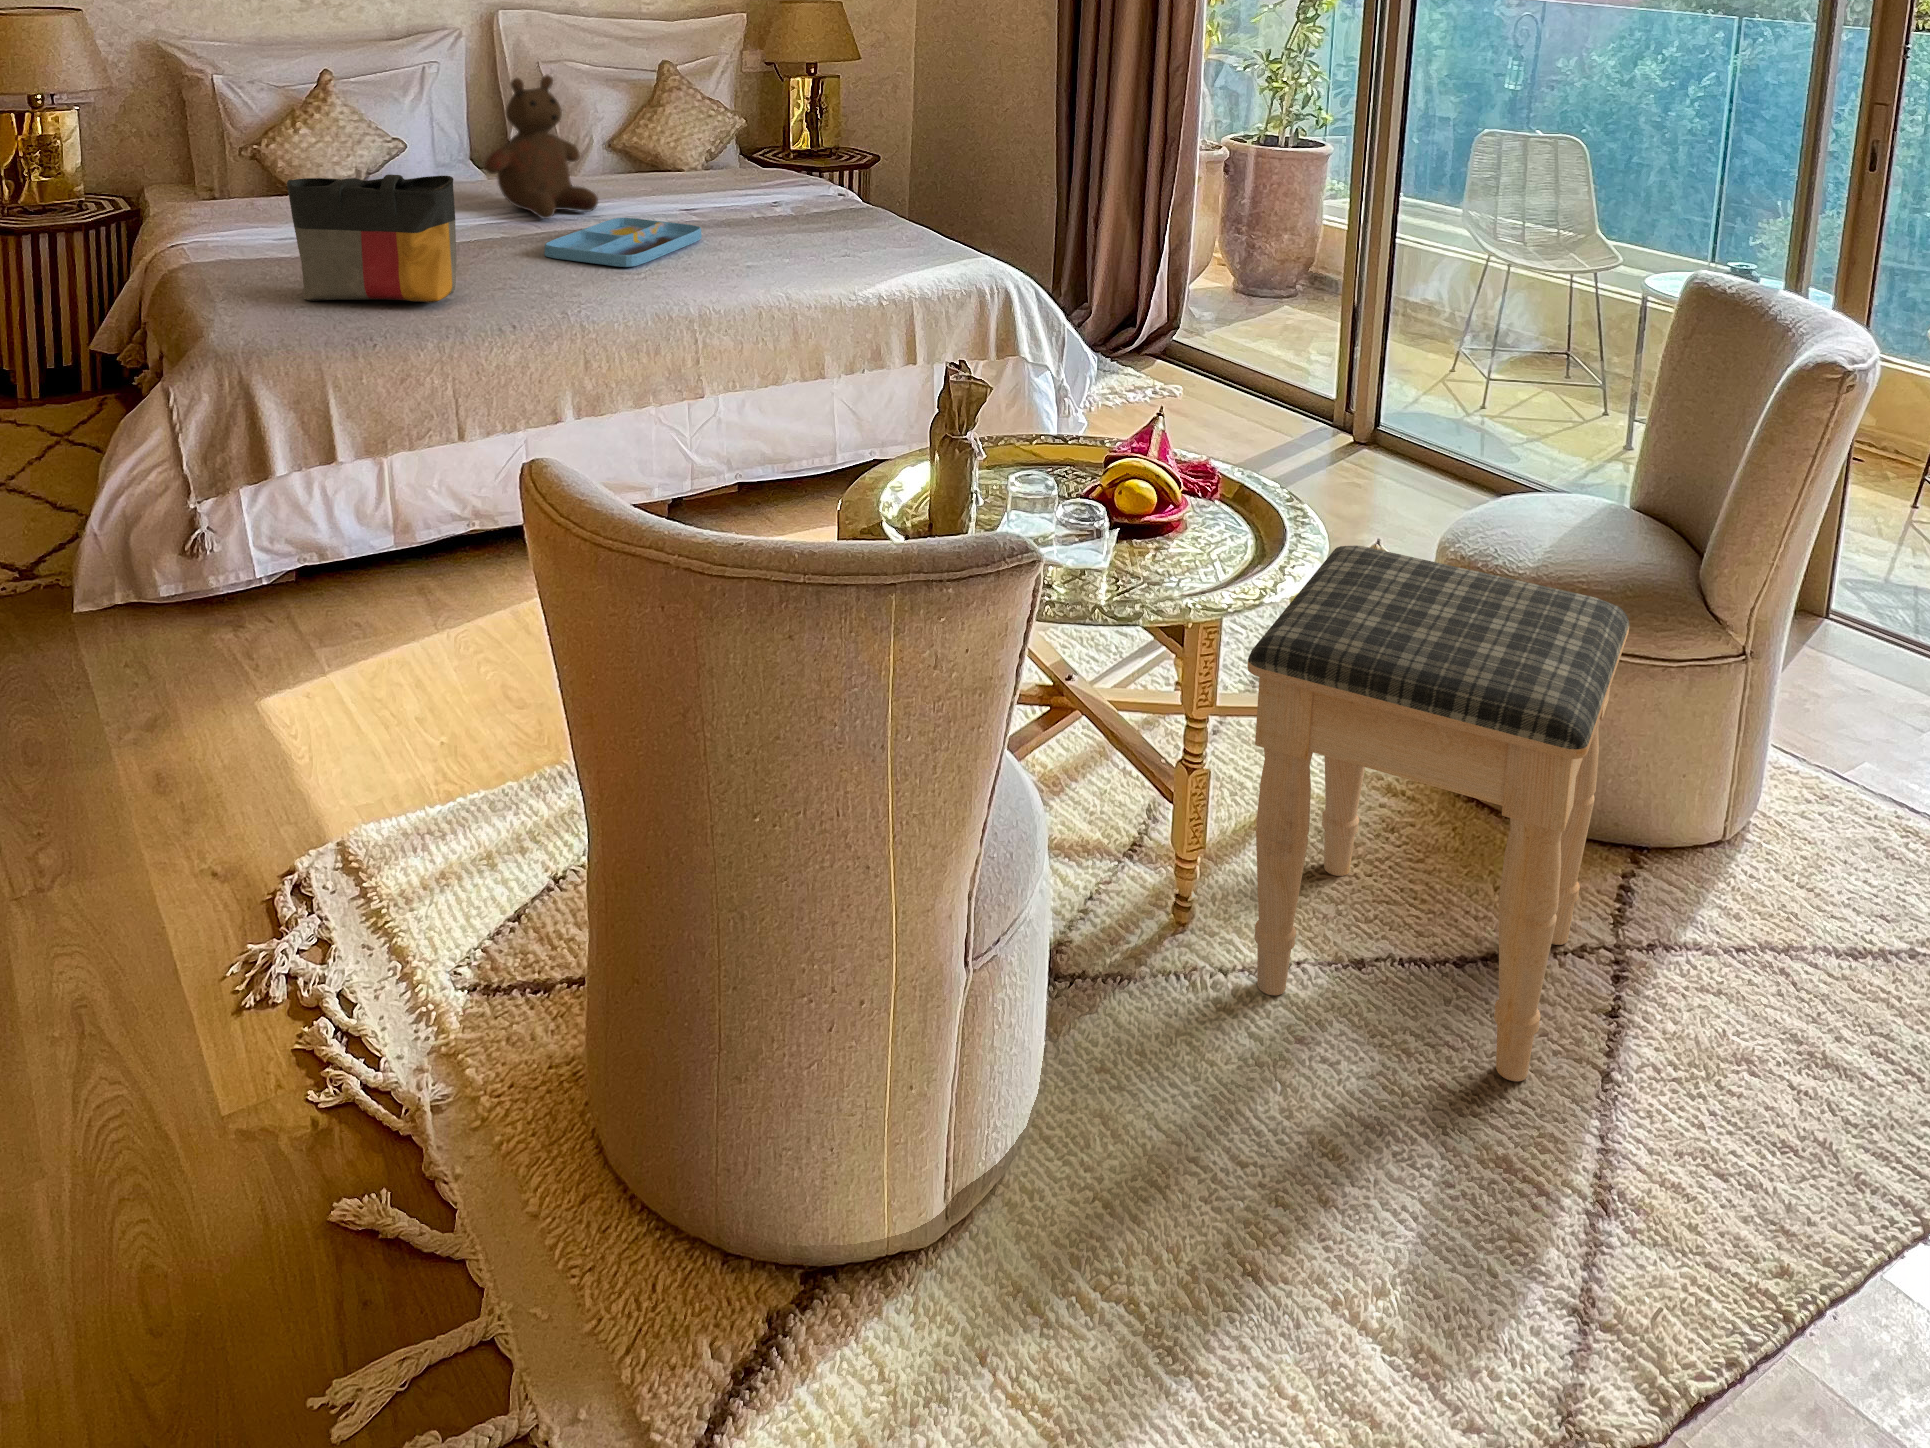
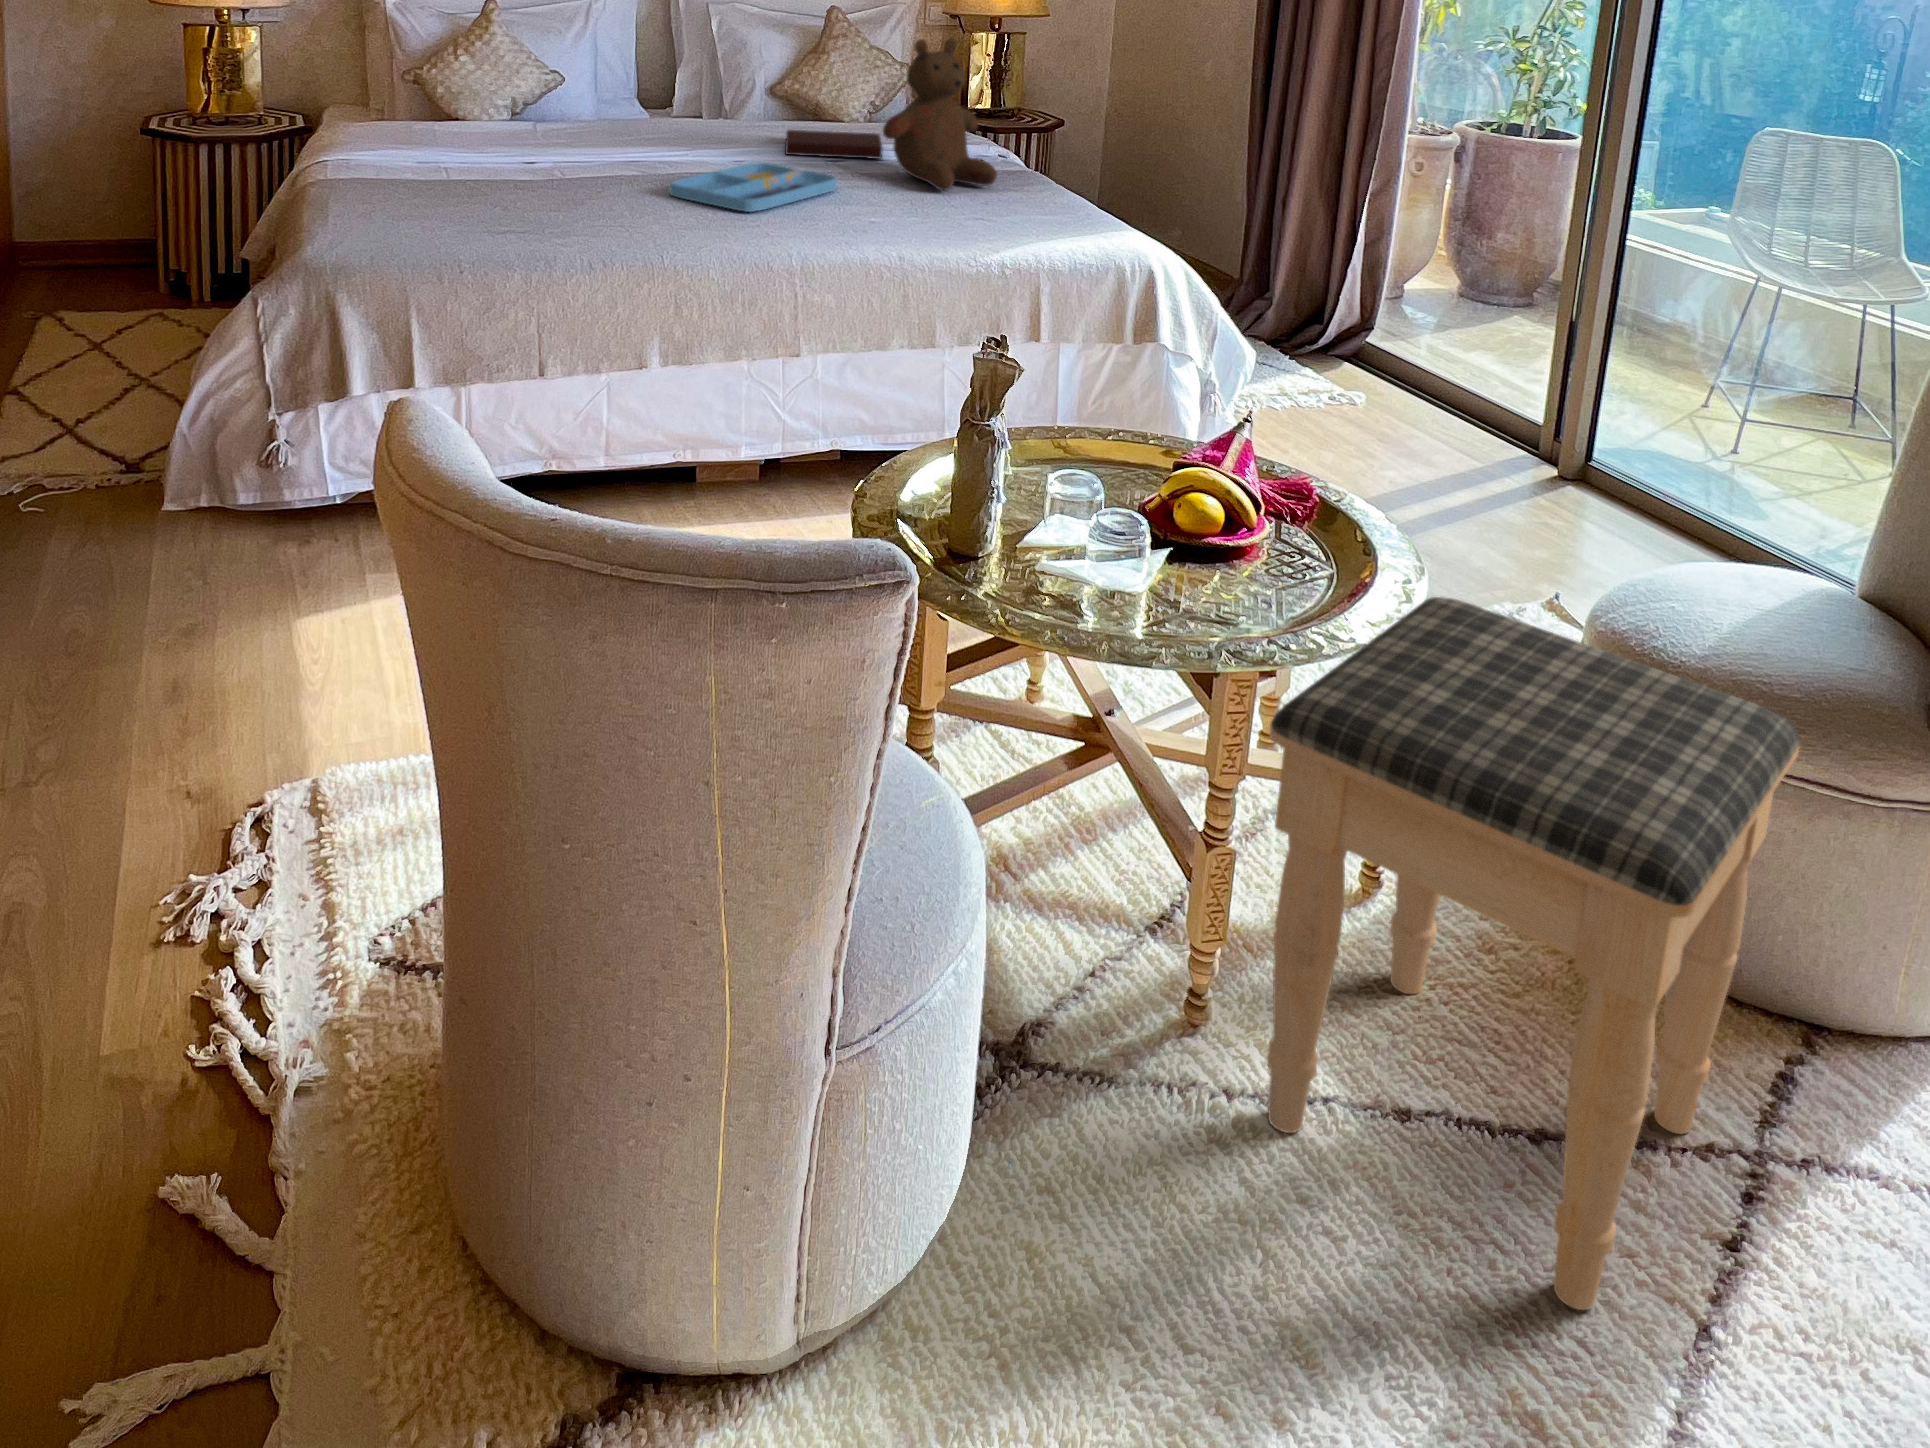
teddy bear: present [485,75,598,219] -> present [883,37,997,191]
tote bag: present [287,174,457,303] -> none [402,96,564,231]
notebook: none [631,181,731,208] -> present [785,130,883,159]

